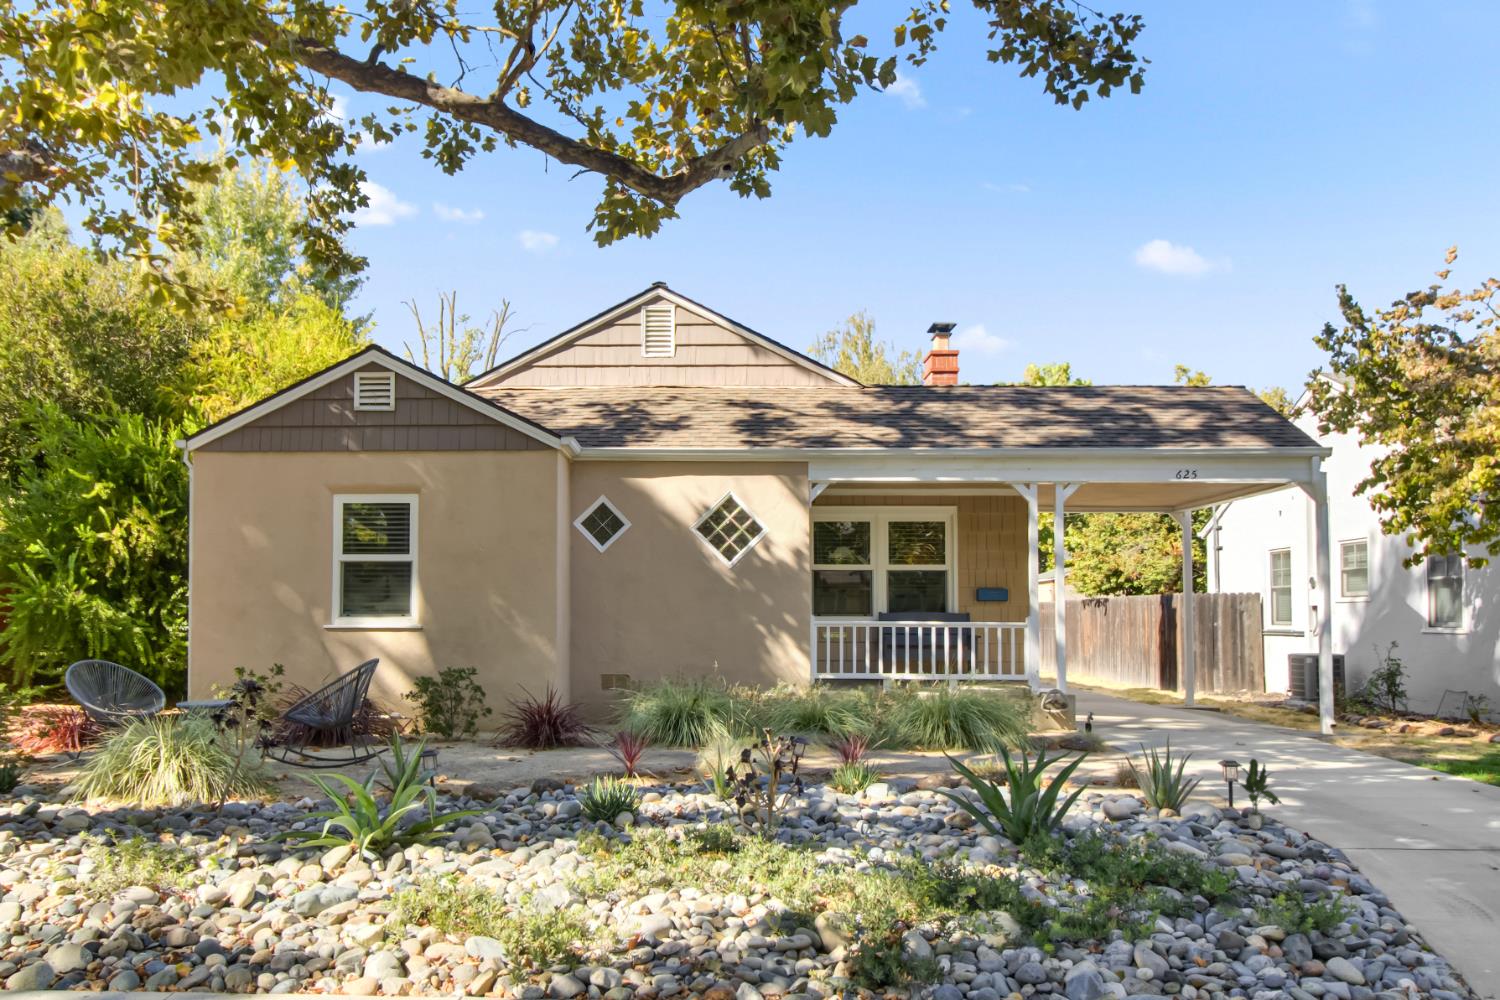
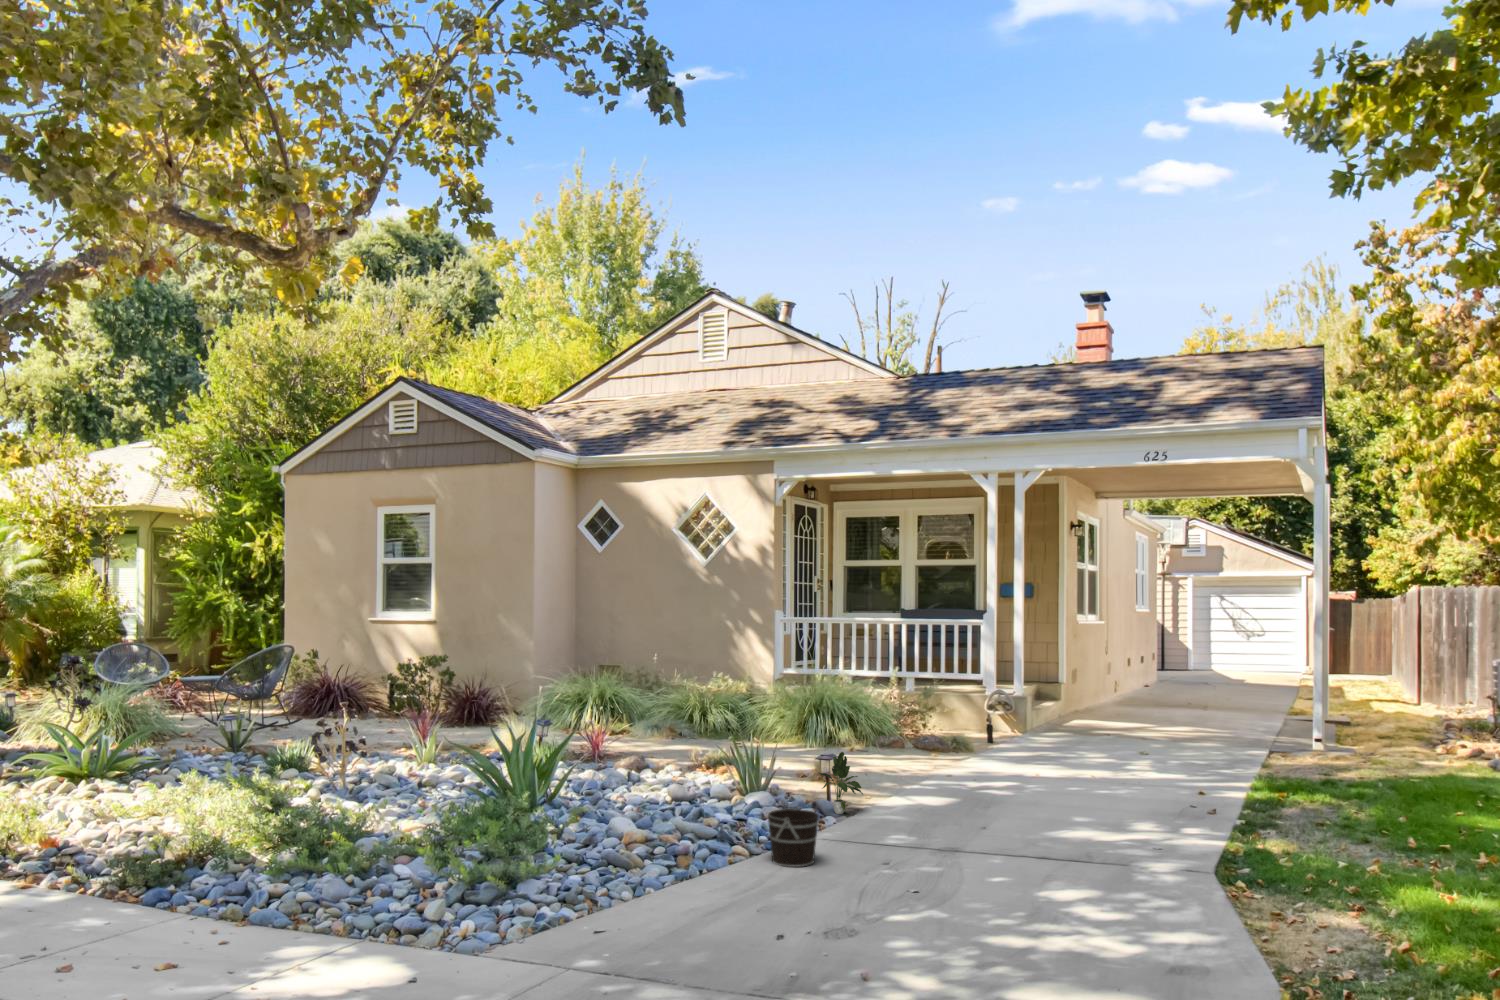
bucket: none [1364,825,1433,898] -> present [768,807,818,867]

